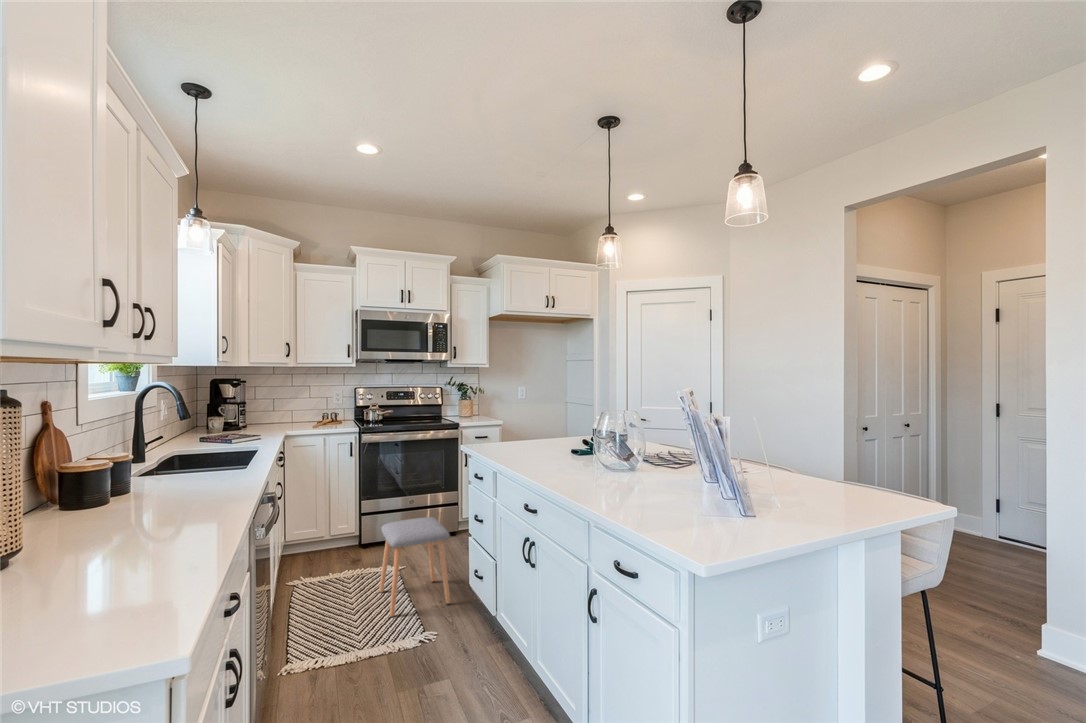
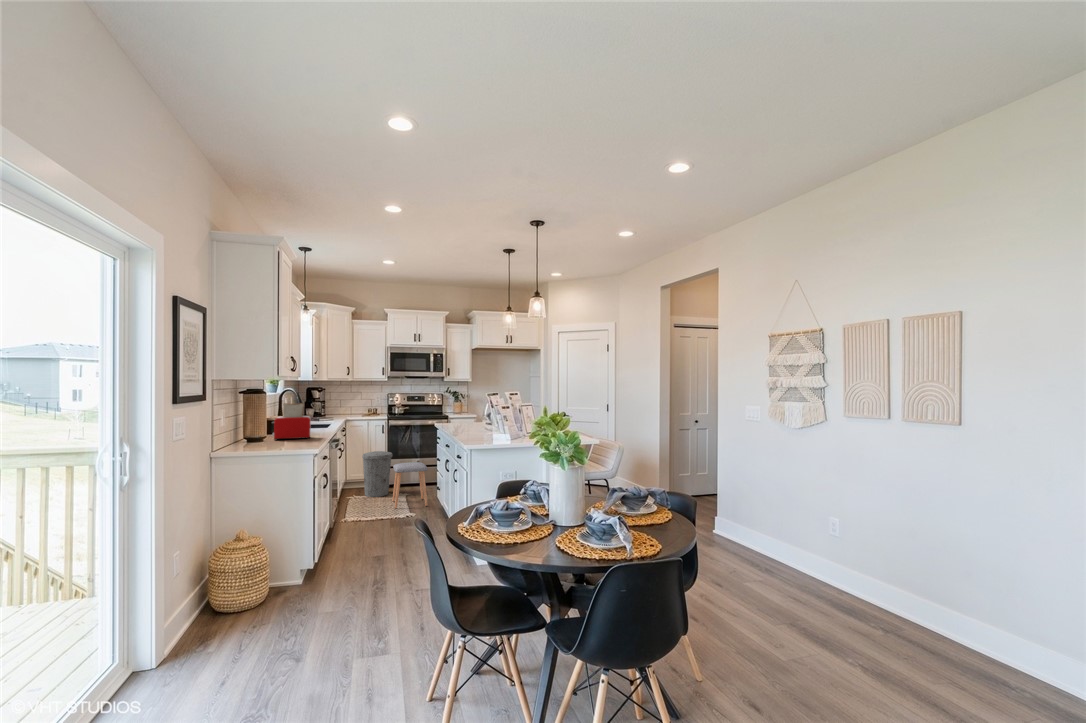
toaster: none [66,447,200,571] -> present [273,403,311,440]
trash can: none [318,492,373,579] -> present [362,451,392,497]

